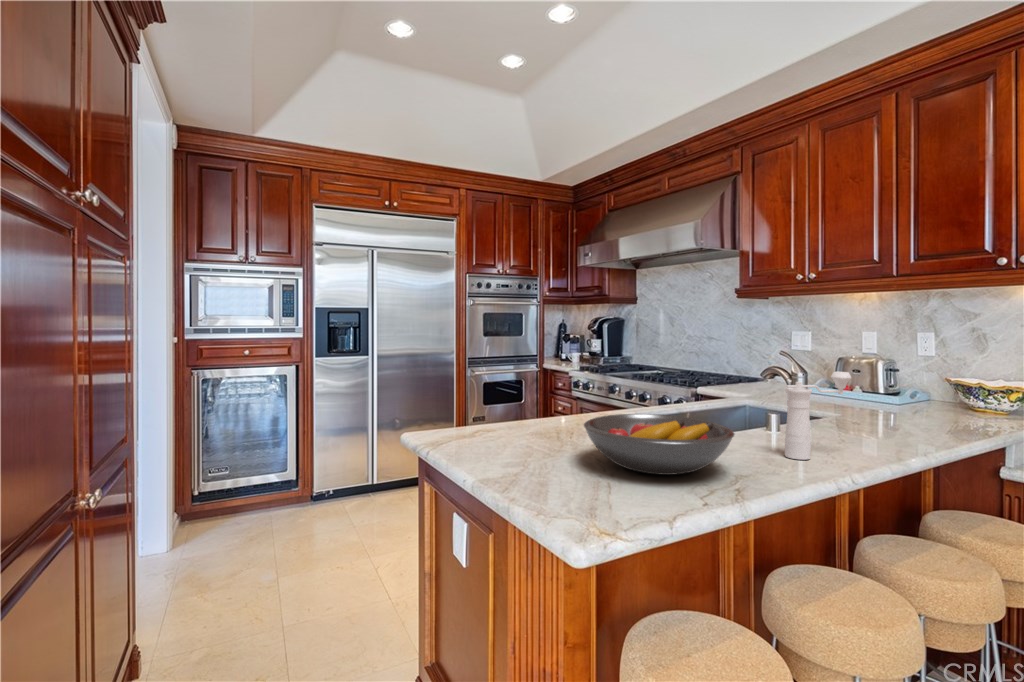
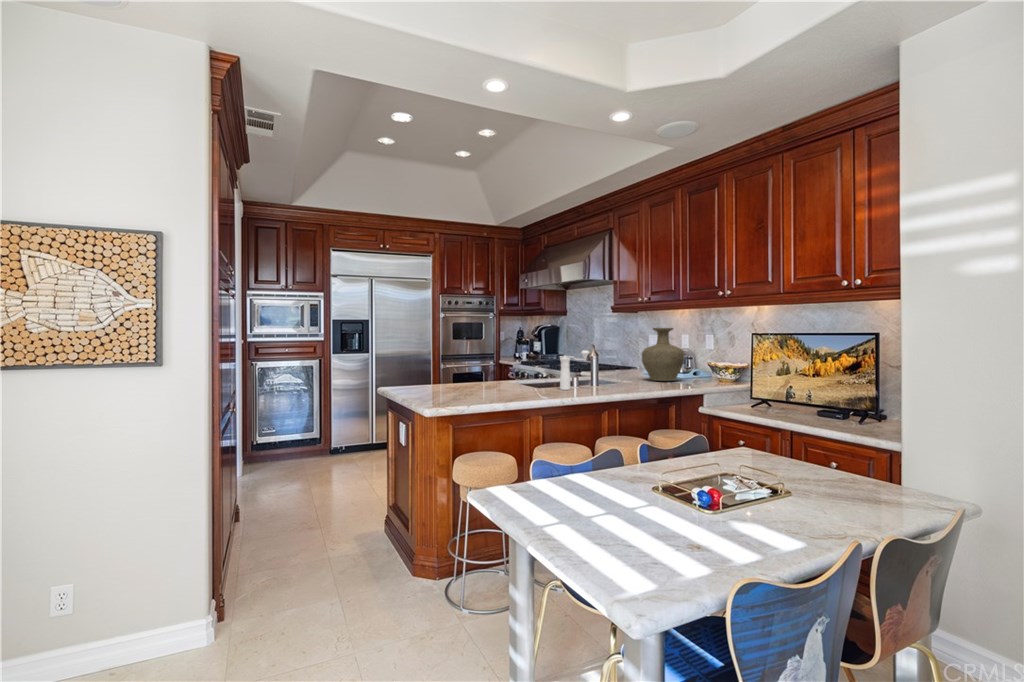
vase: none [868,323,965,423] -> present [642,328,684,381]
fruit bowl: present [584,414,734,475] -> none [464,369,526,392]

